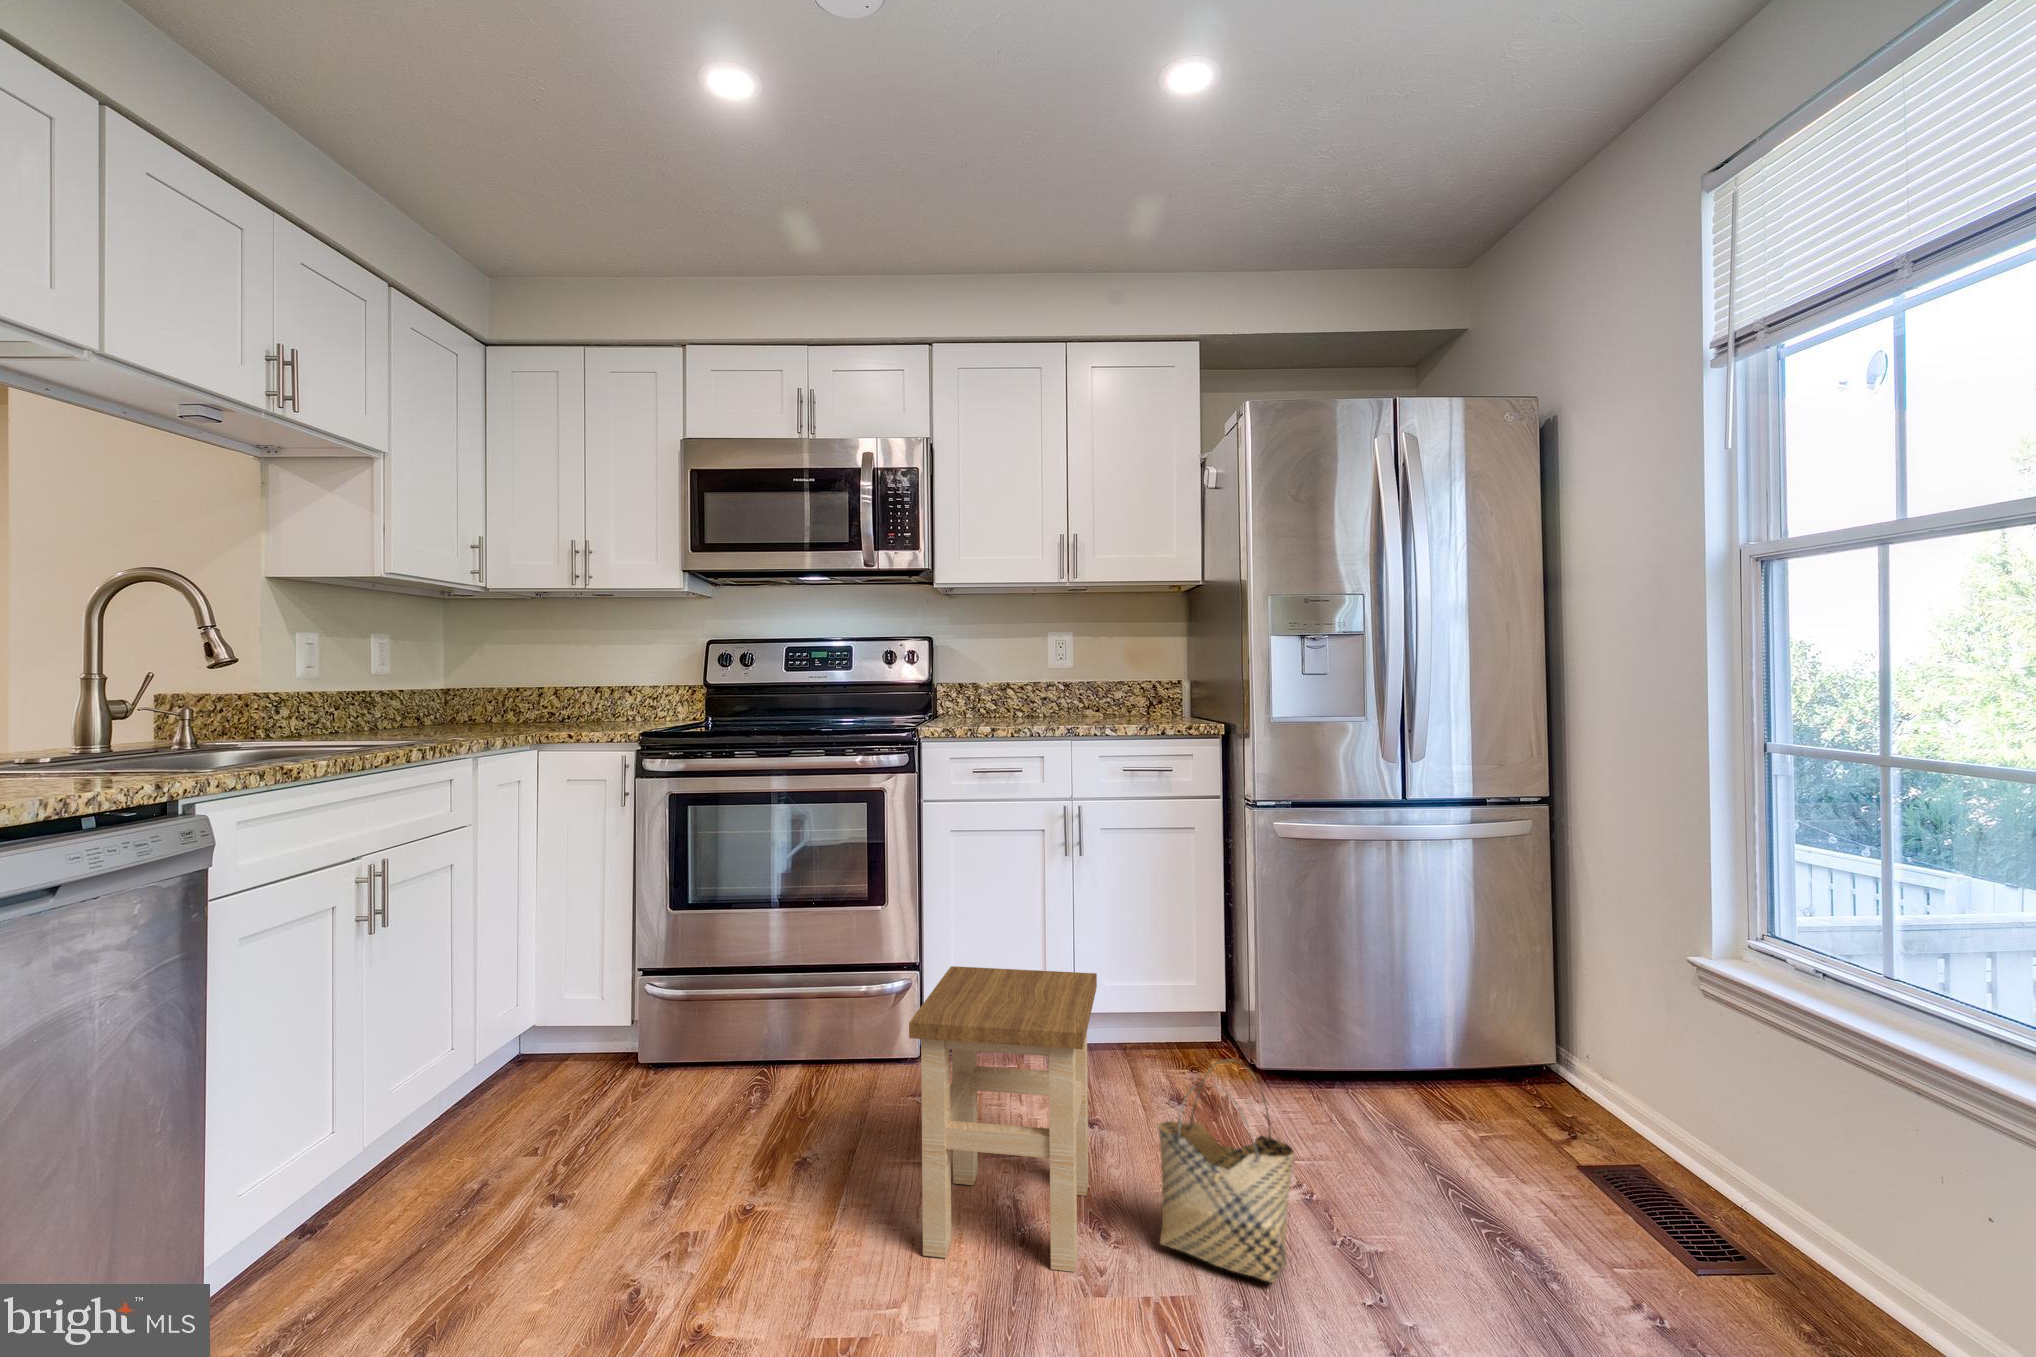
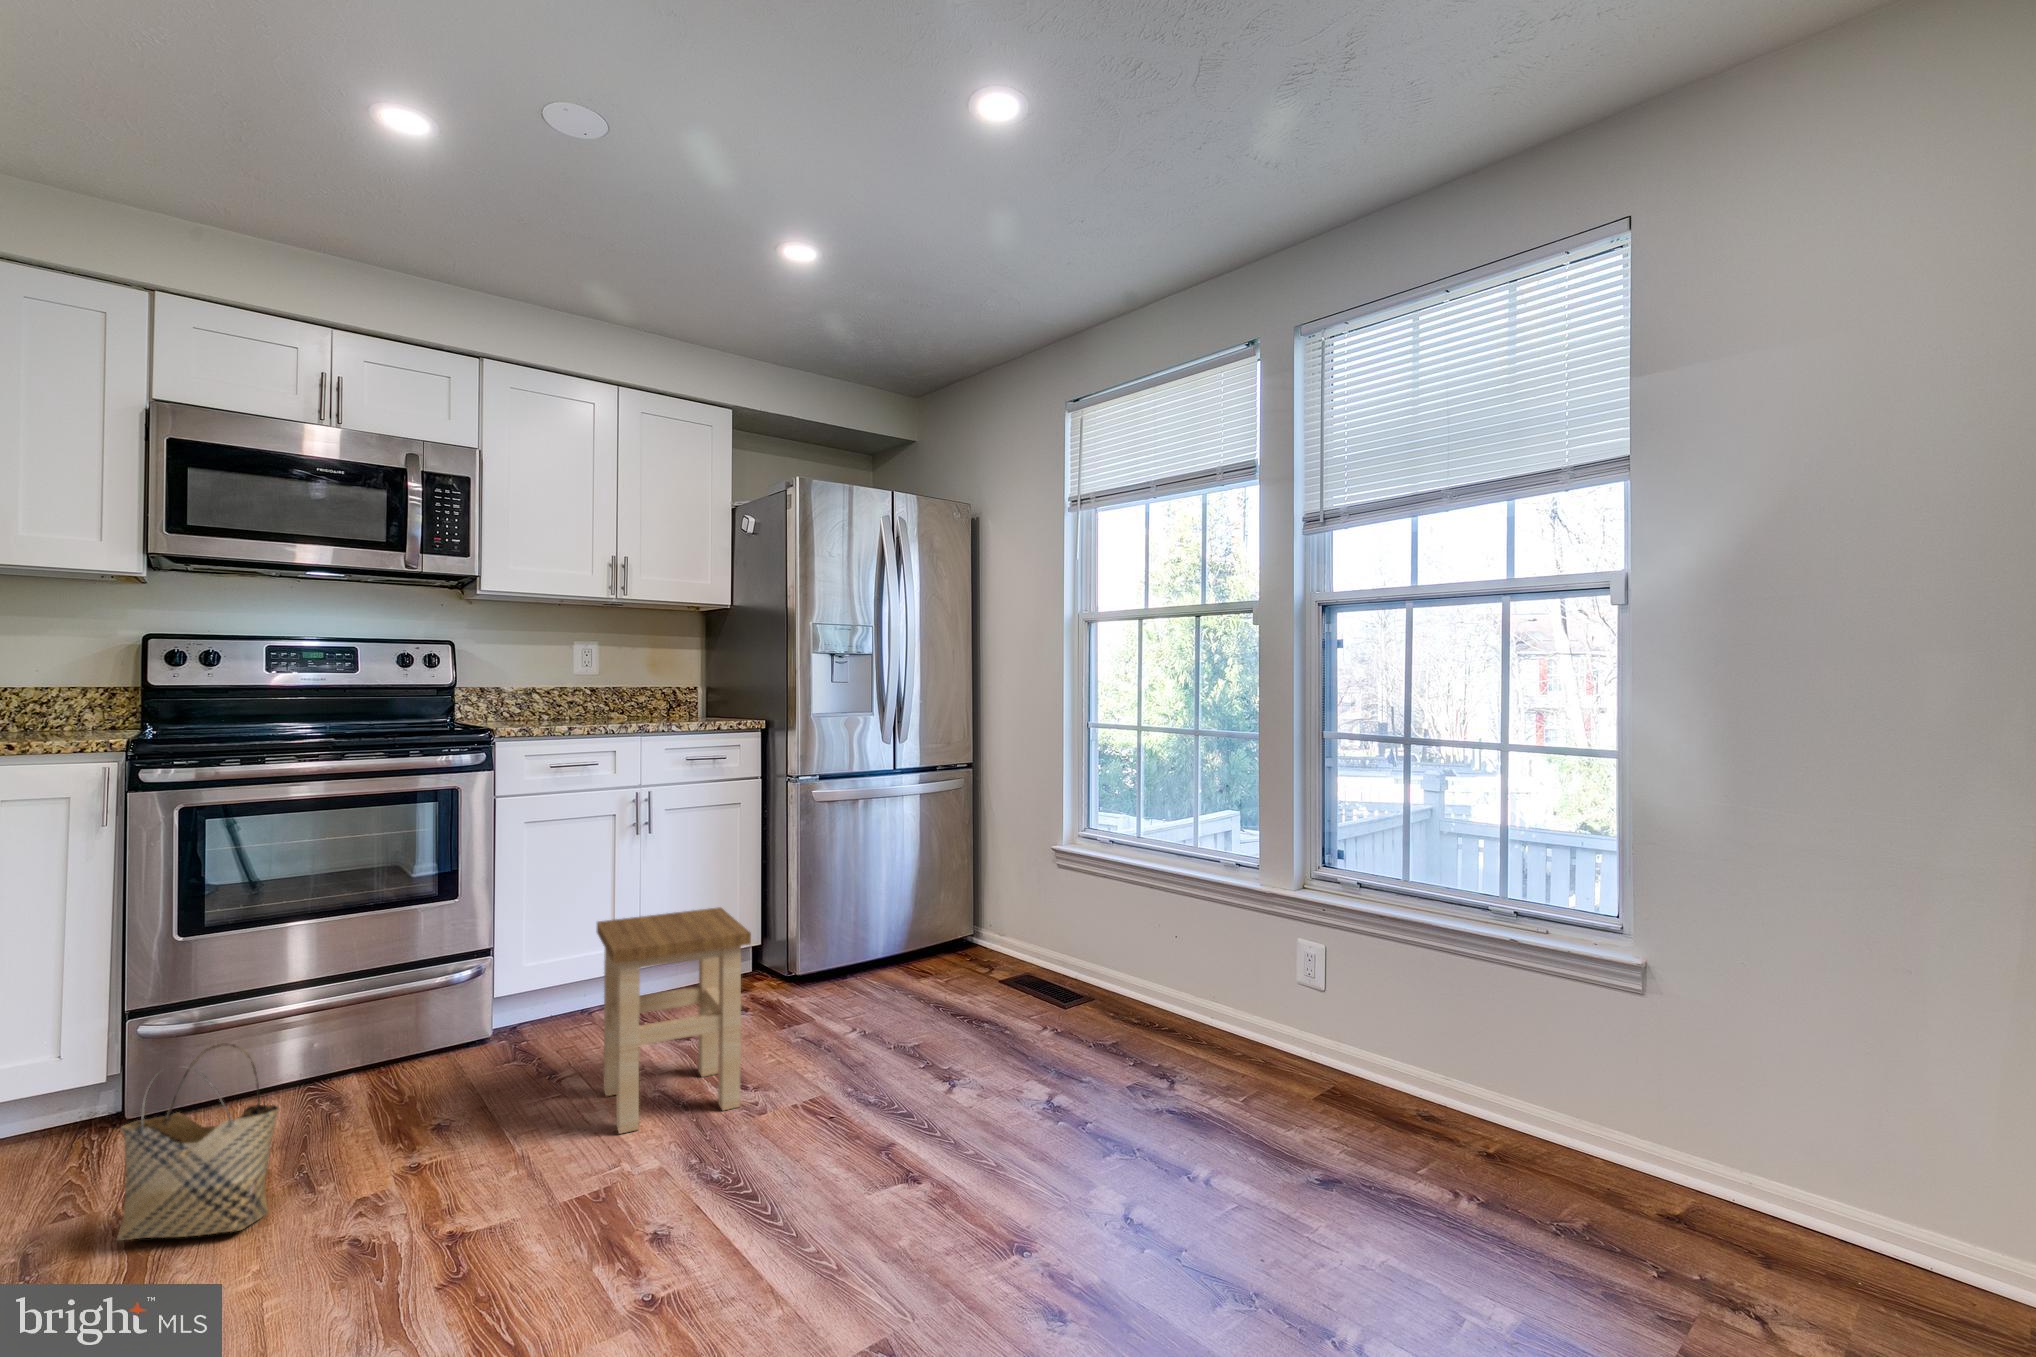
woven basket: present [1157,1059,1294,1283] -> present [117,1043,278,1241]

